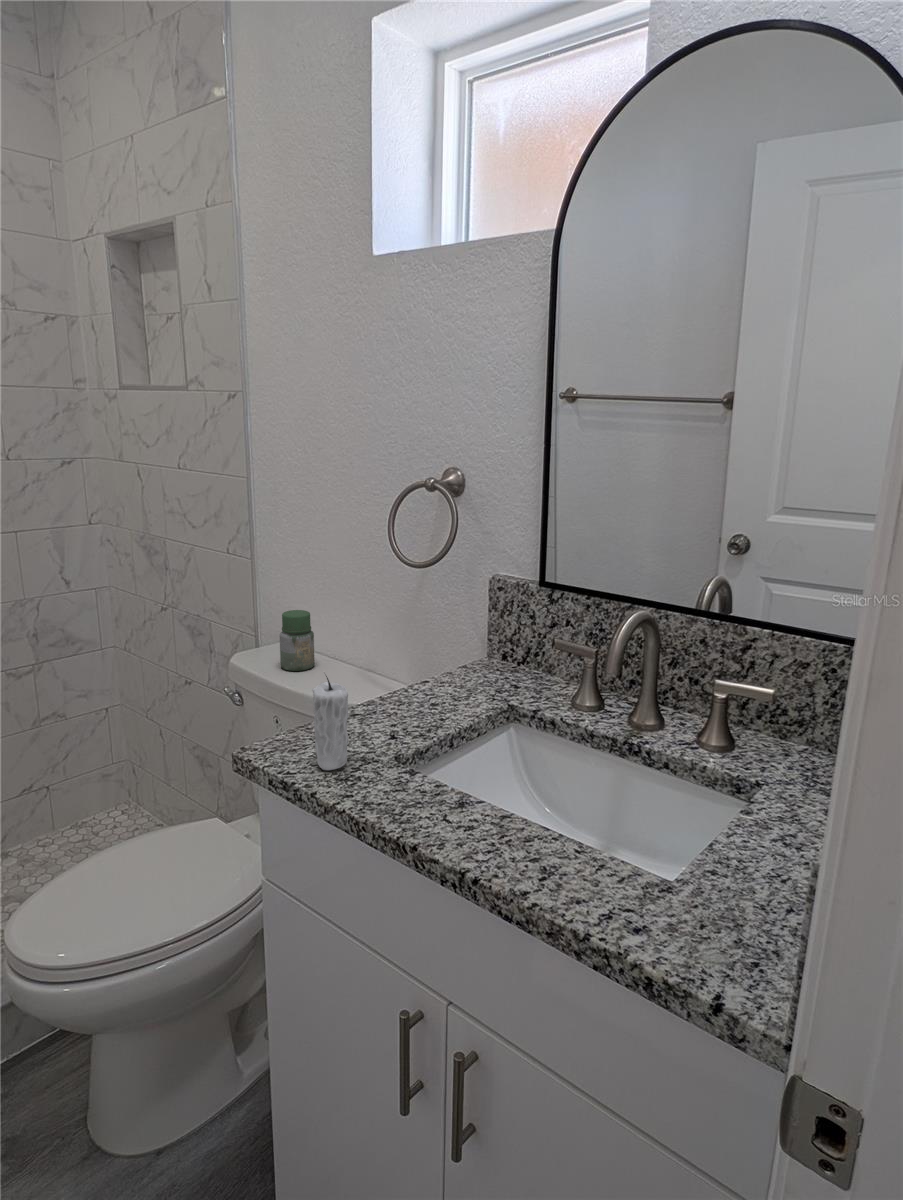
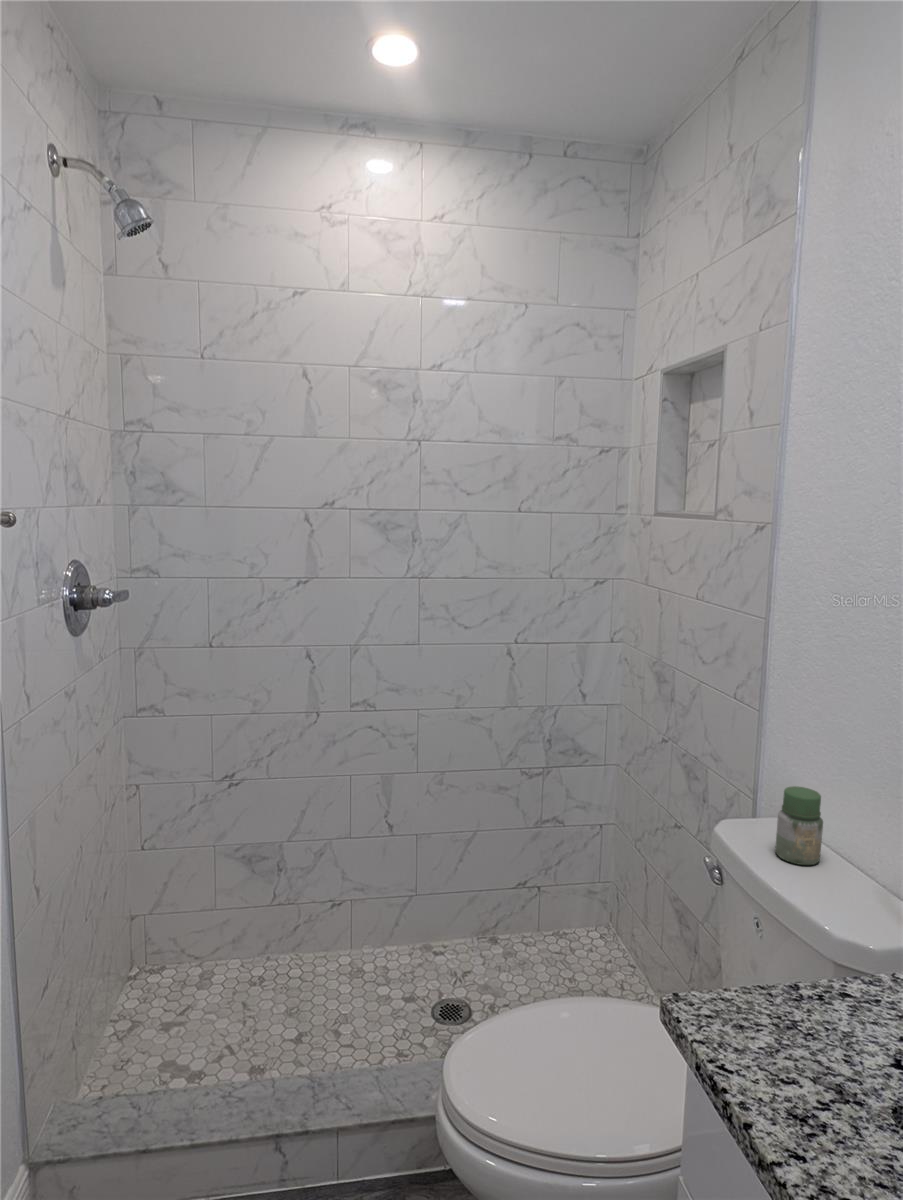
candle: present [312,676,348,770] -> none [766,945,824,1092]

